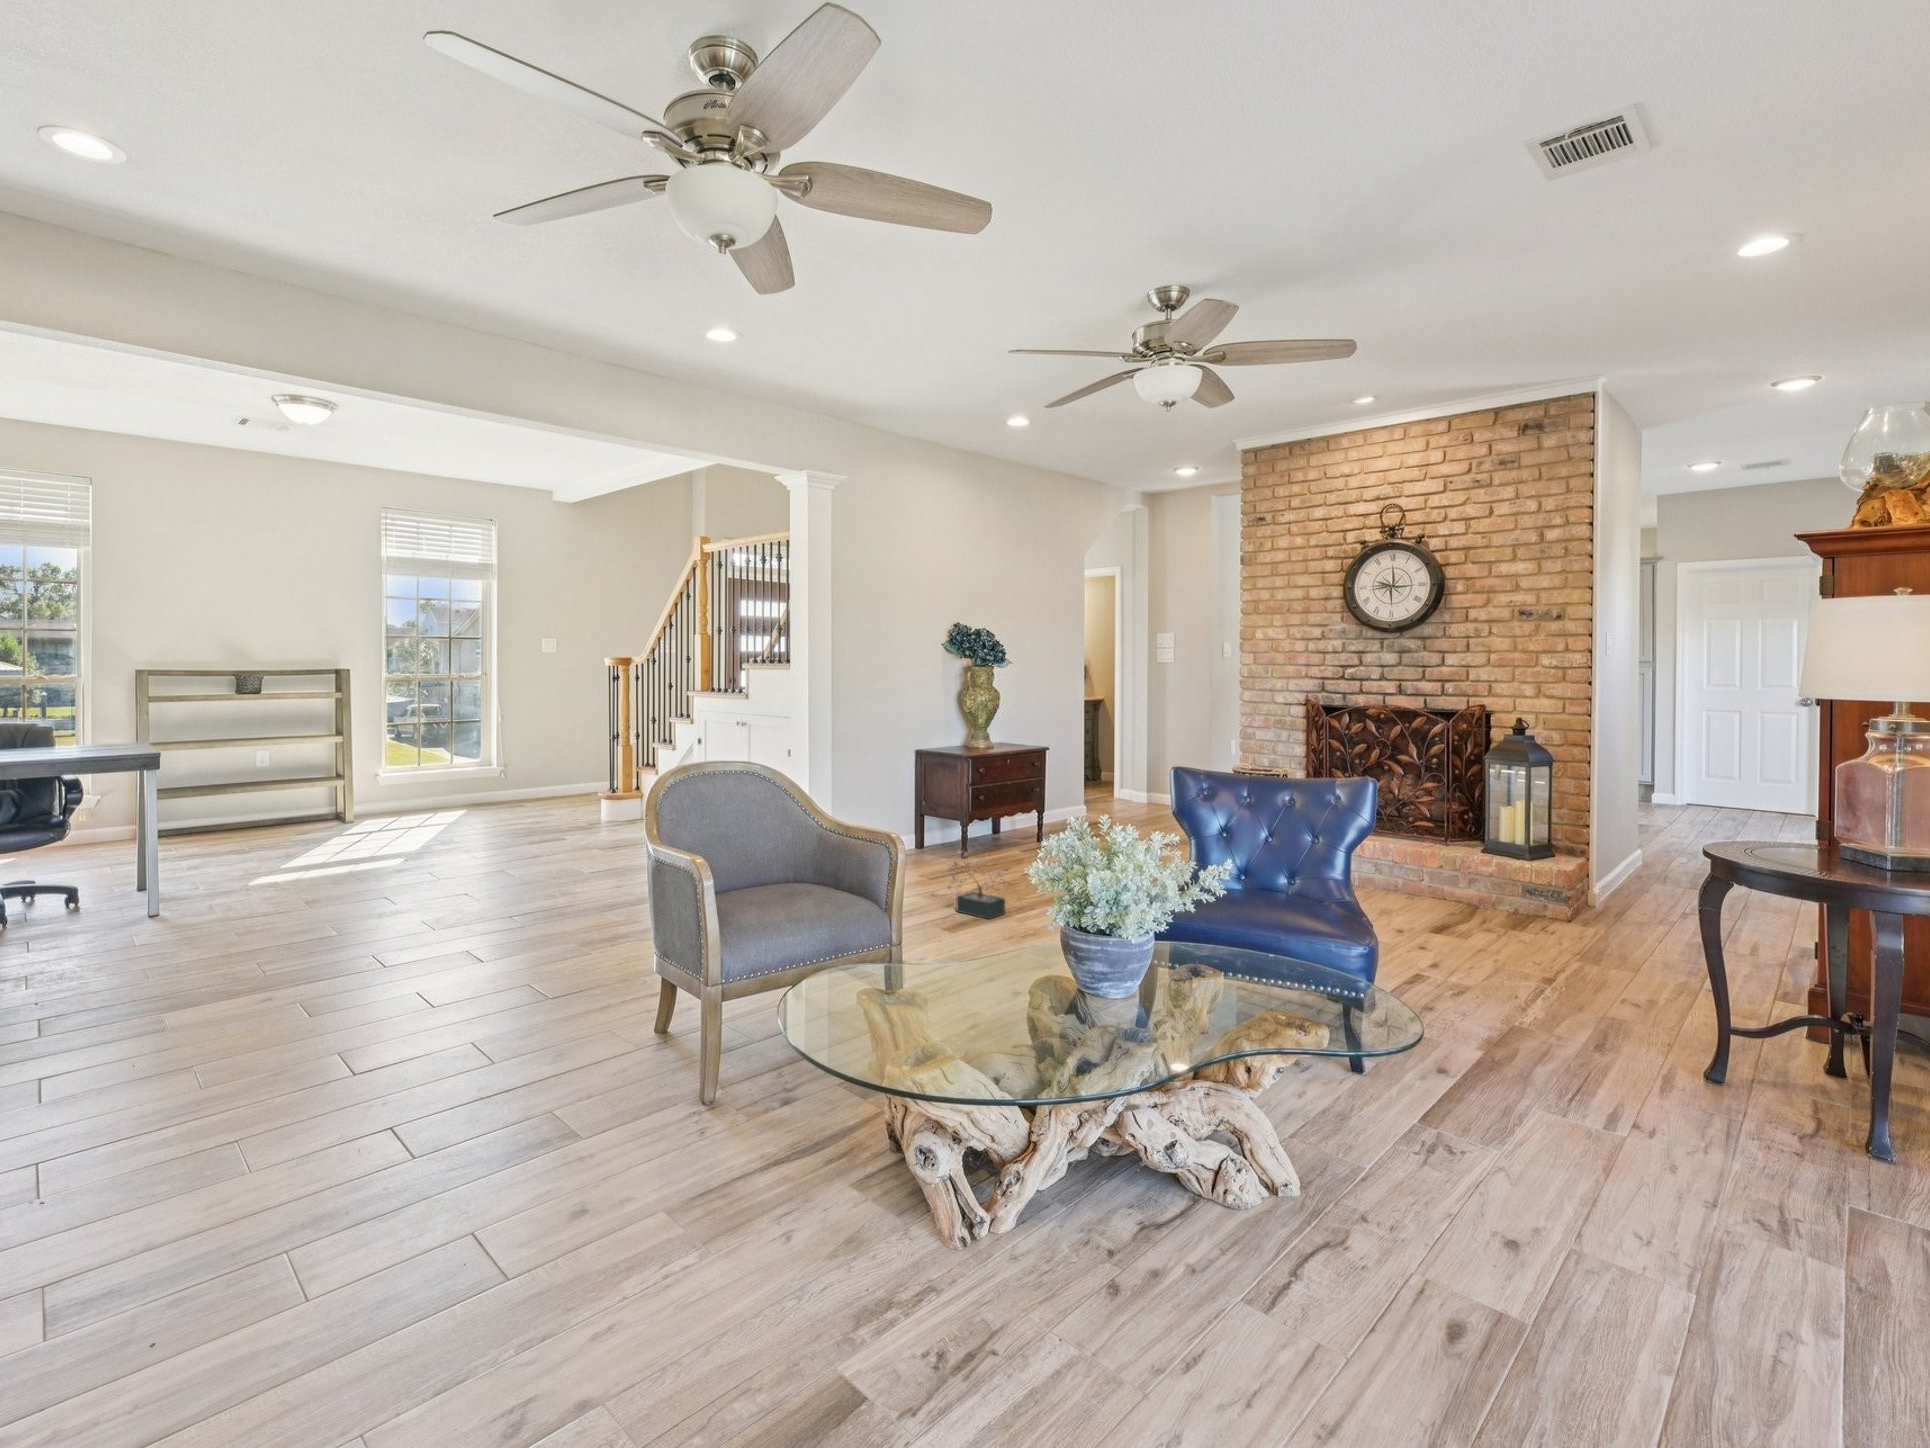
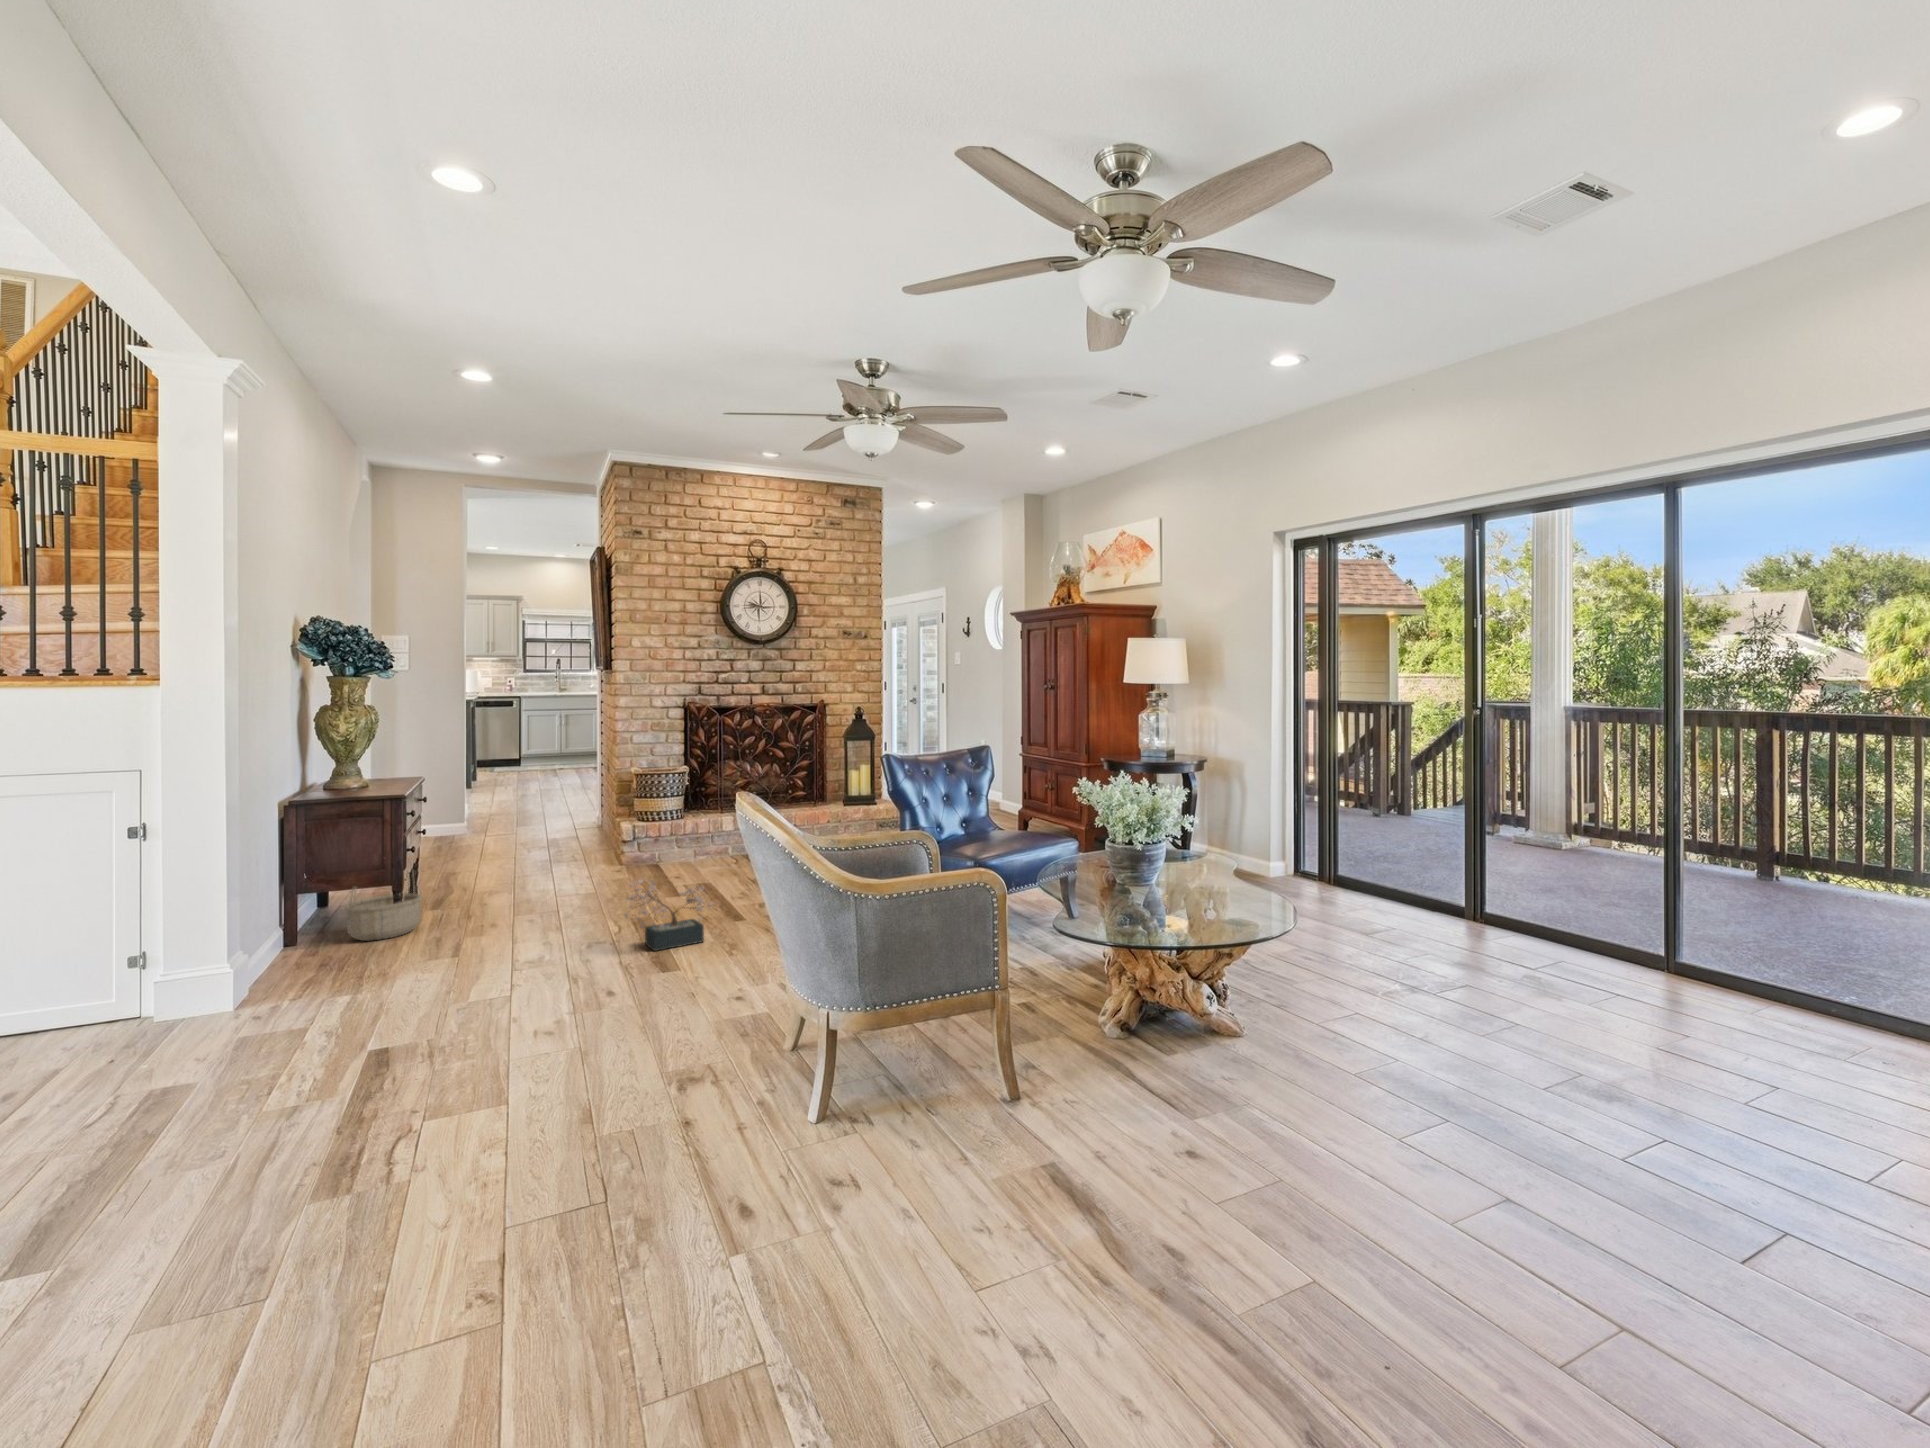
basket: none [937,792,985,856] -> present [345,859,423,941]

